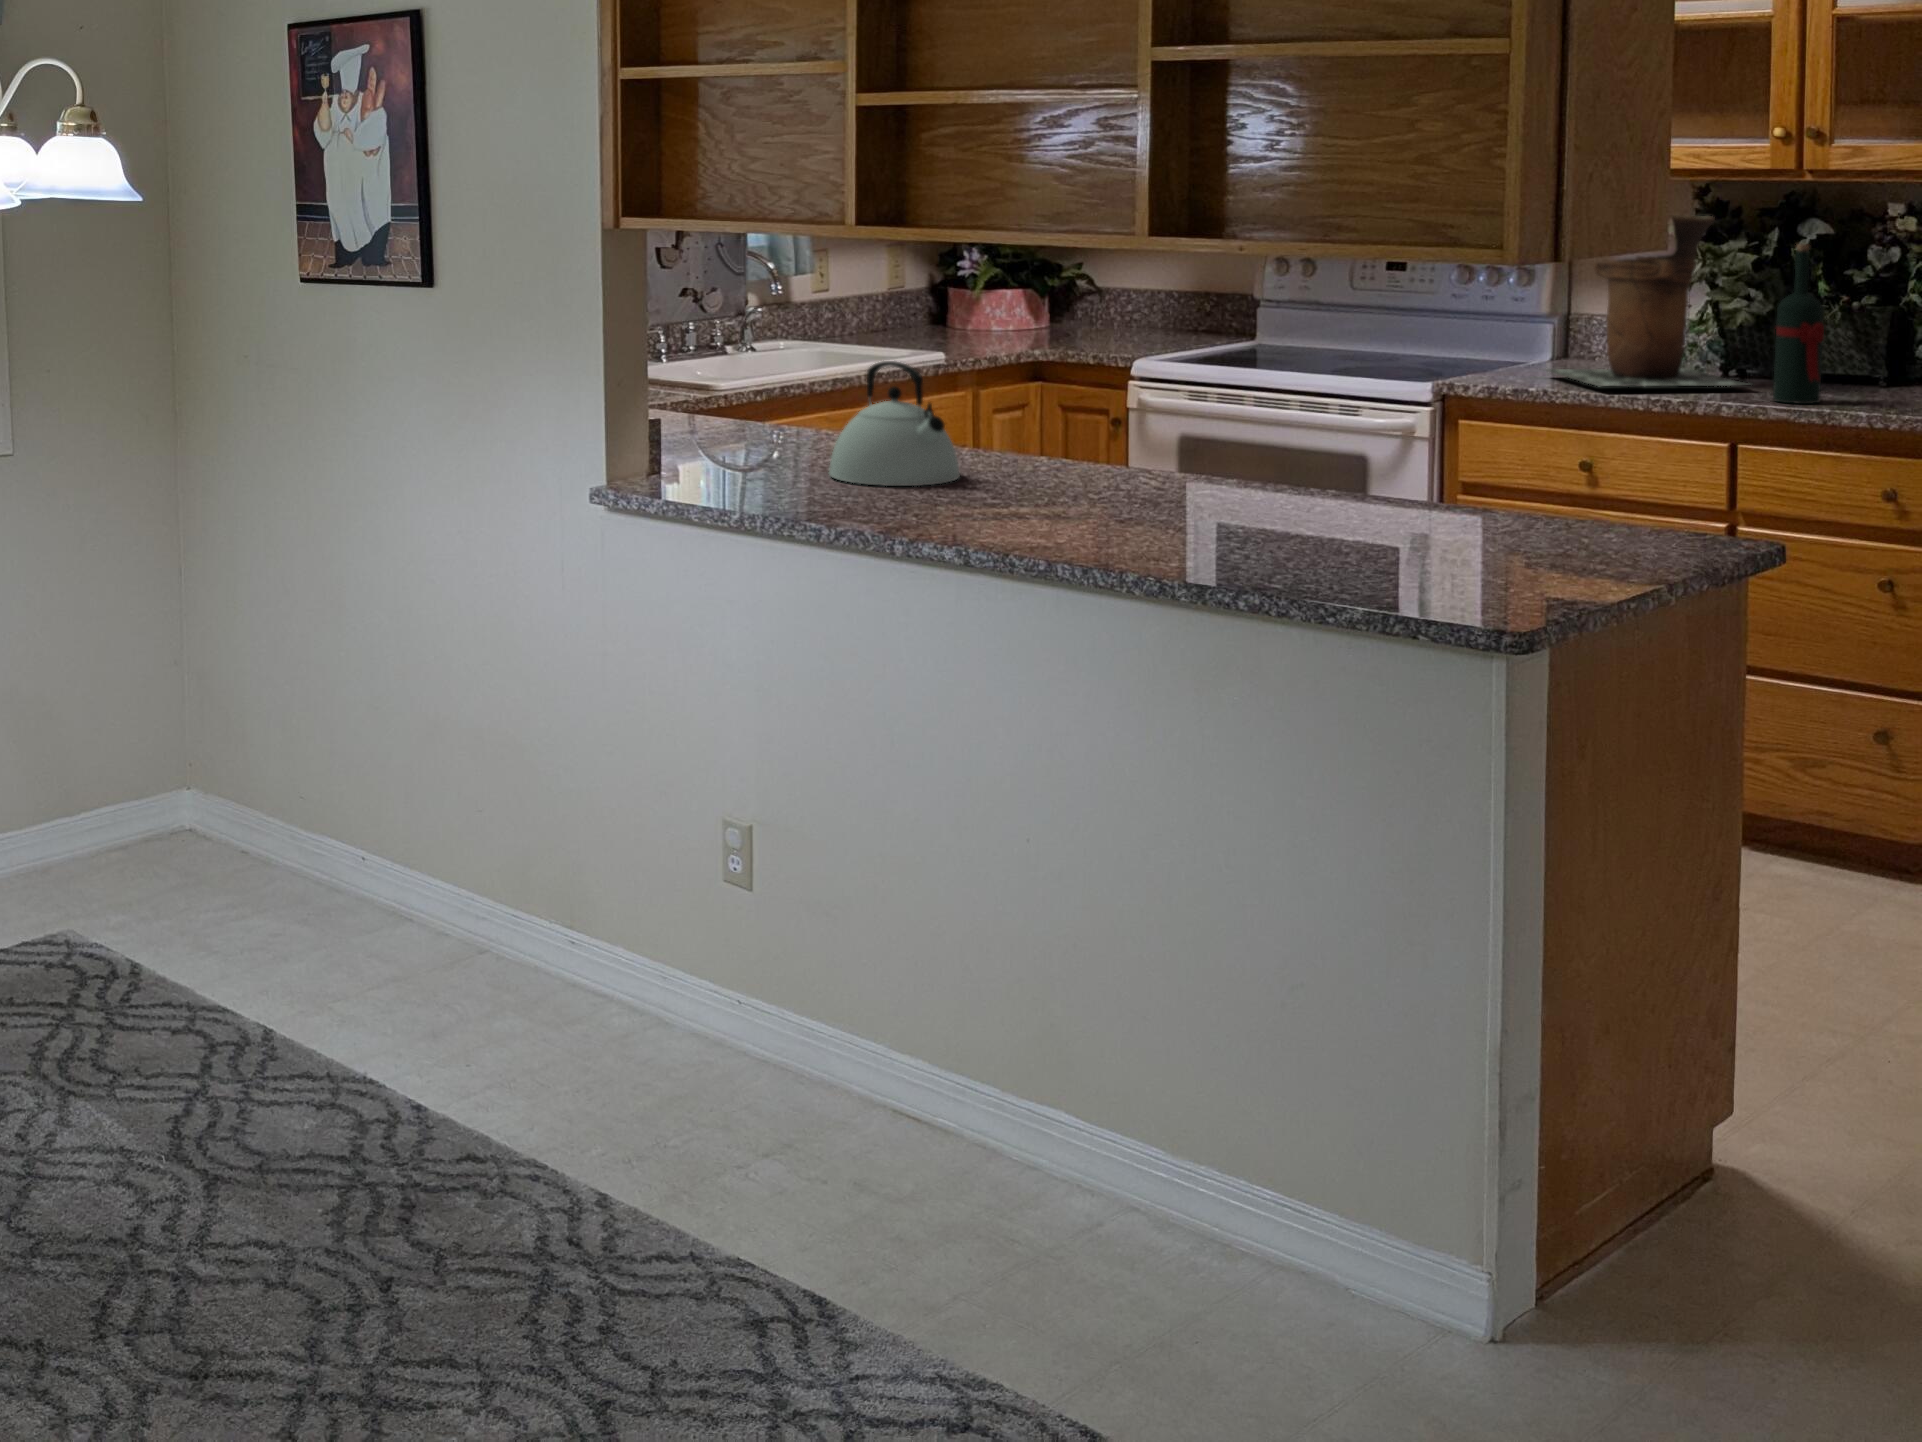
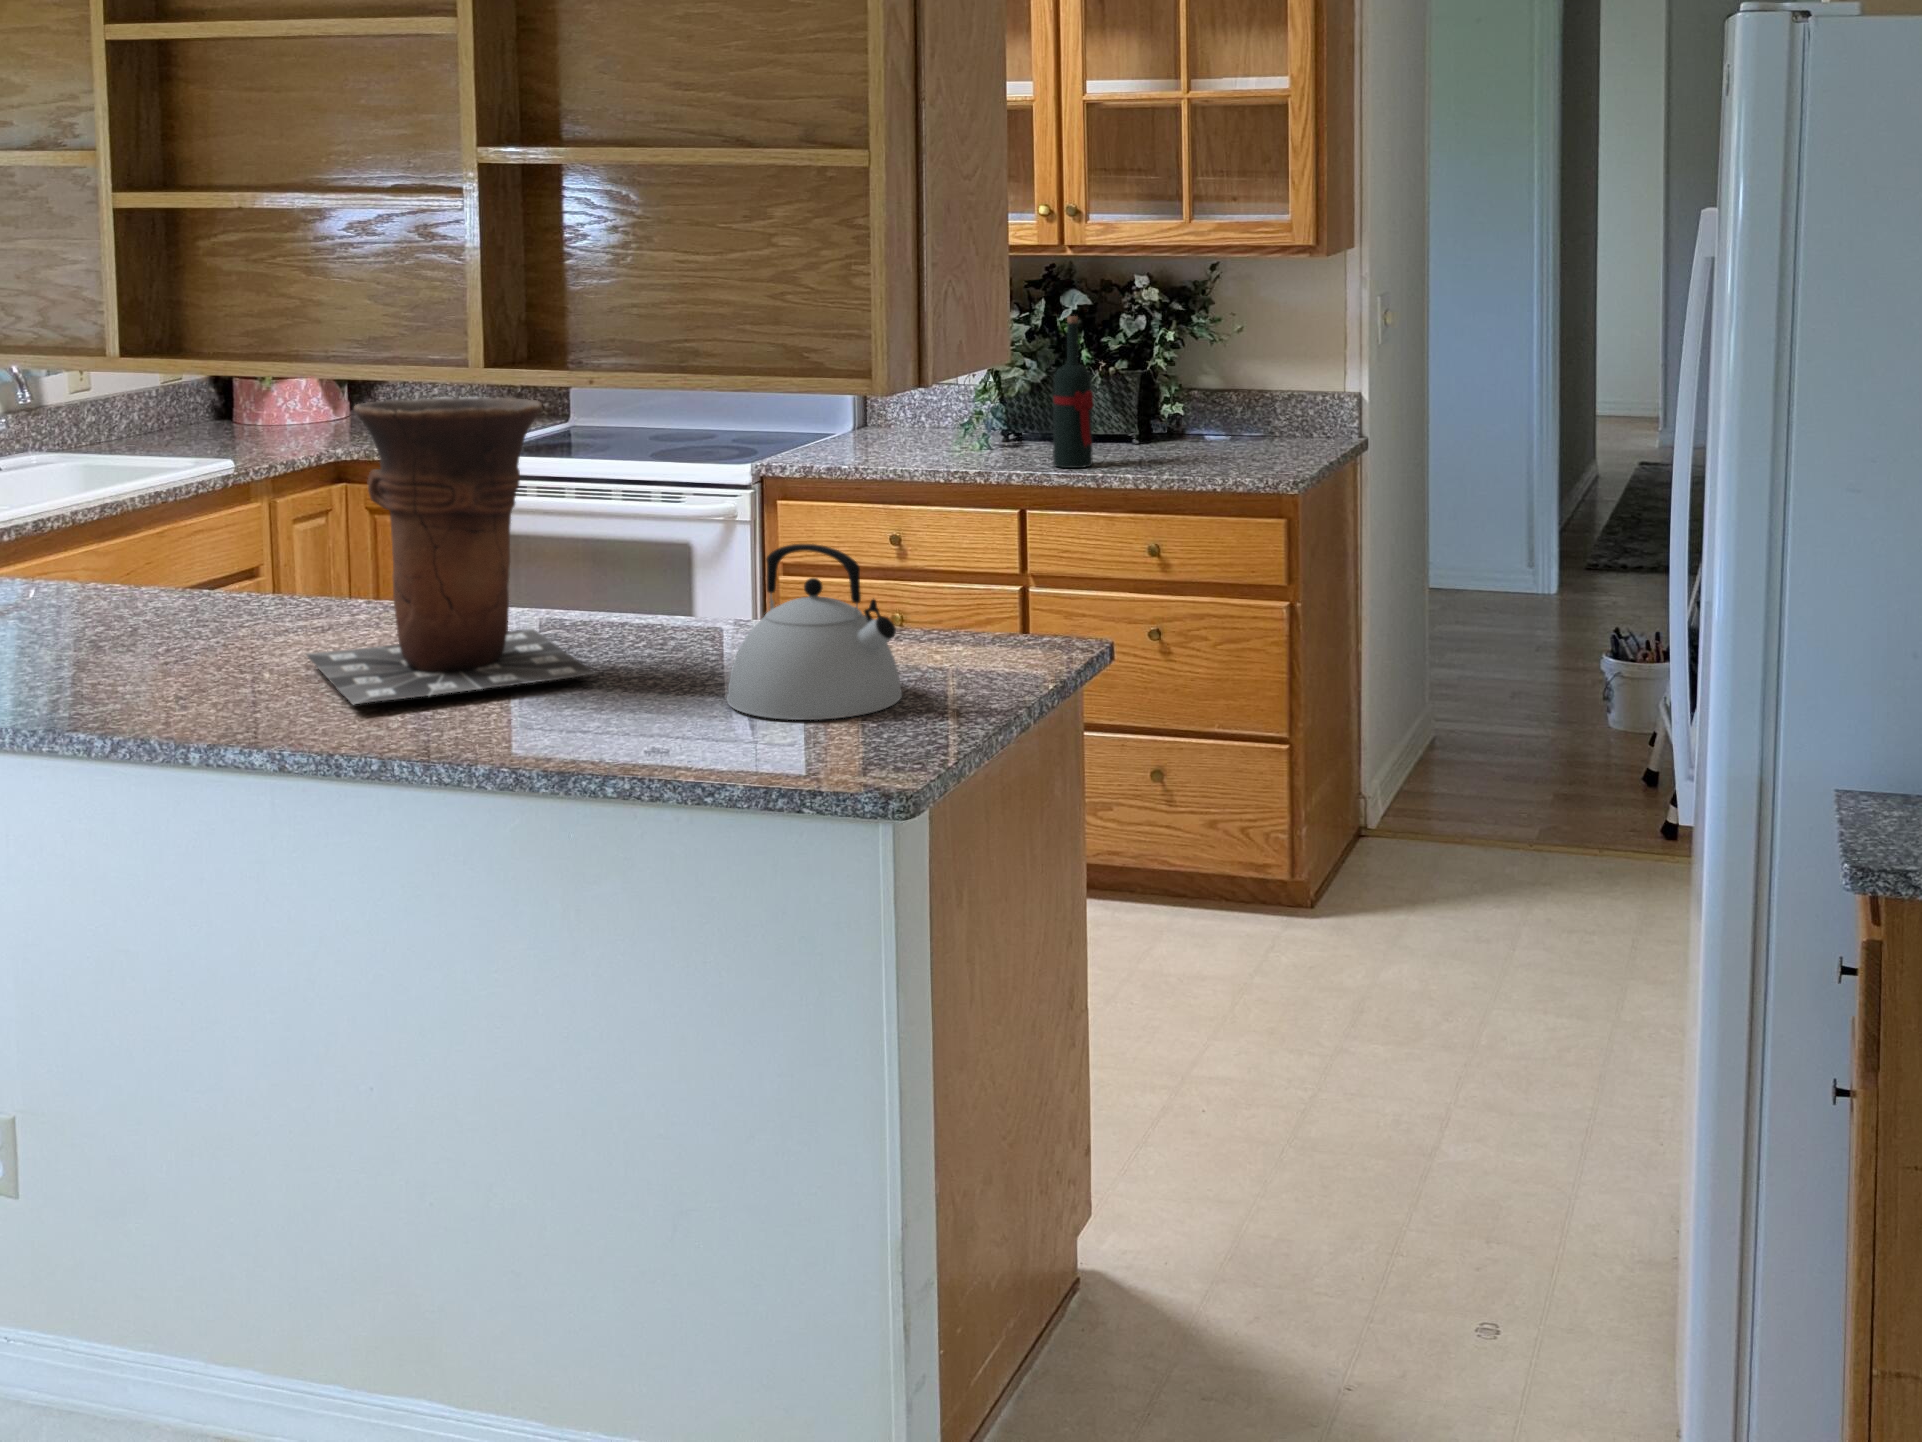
vase: present [1547,215,1745,387] -> present [306,397,596,704]
kettle: present [829,361,960,486] -> present [727,544,902,720]

